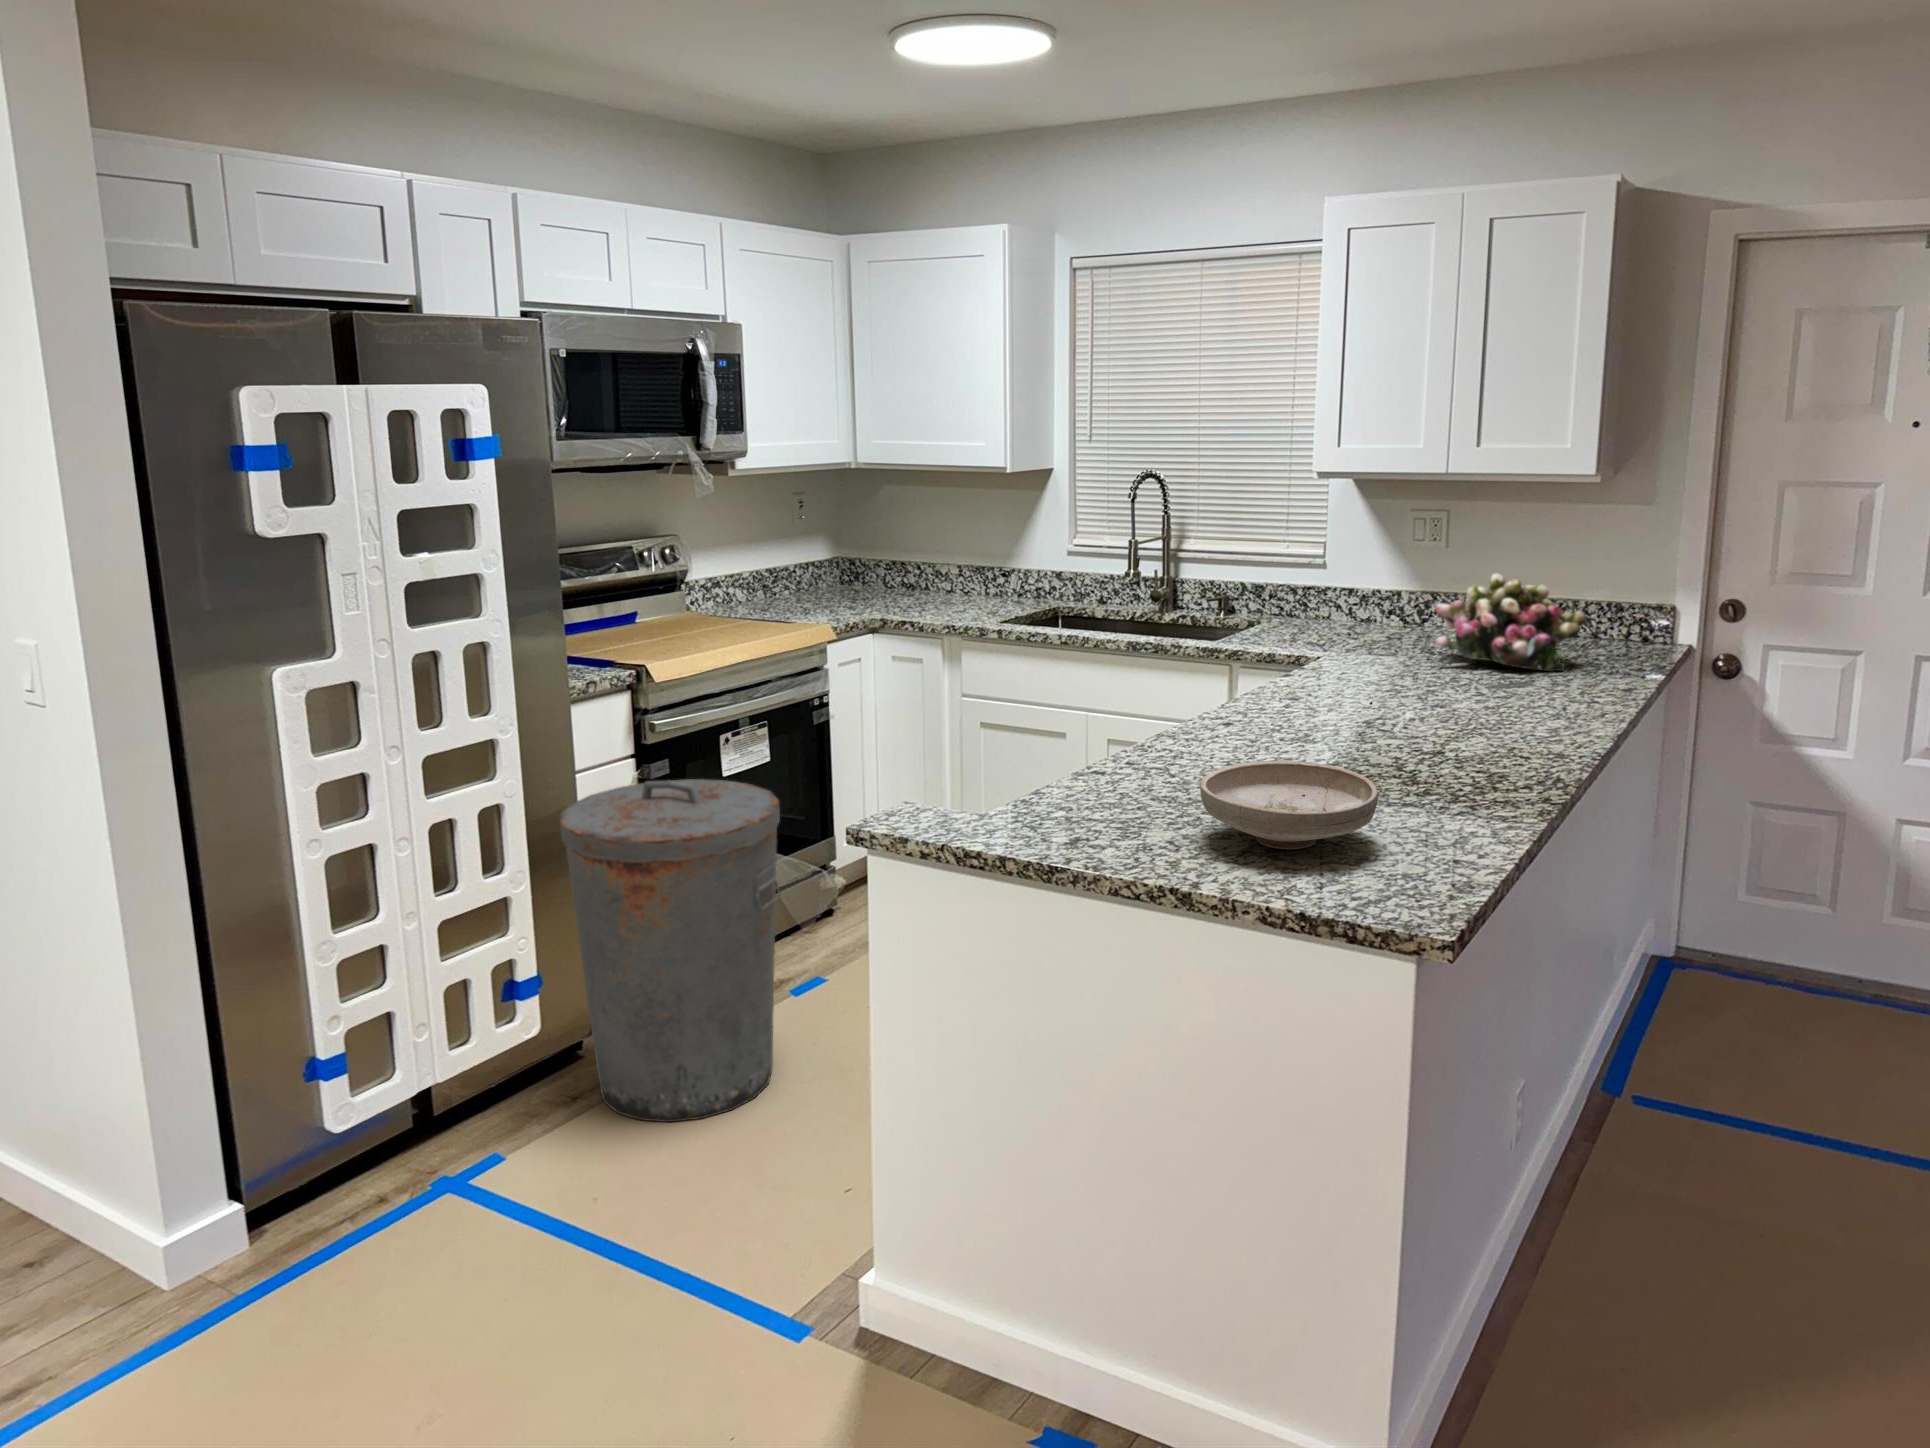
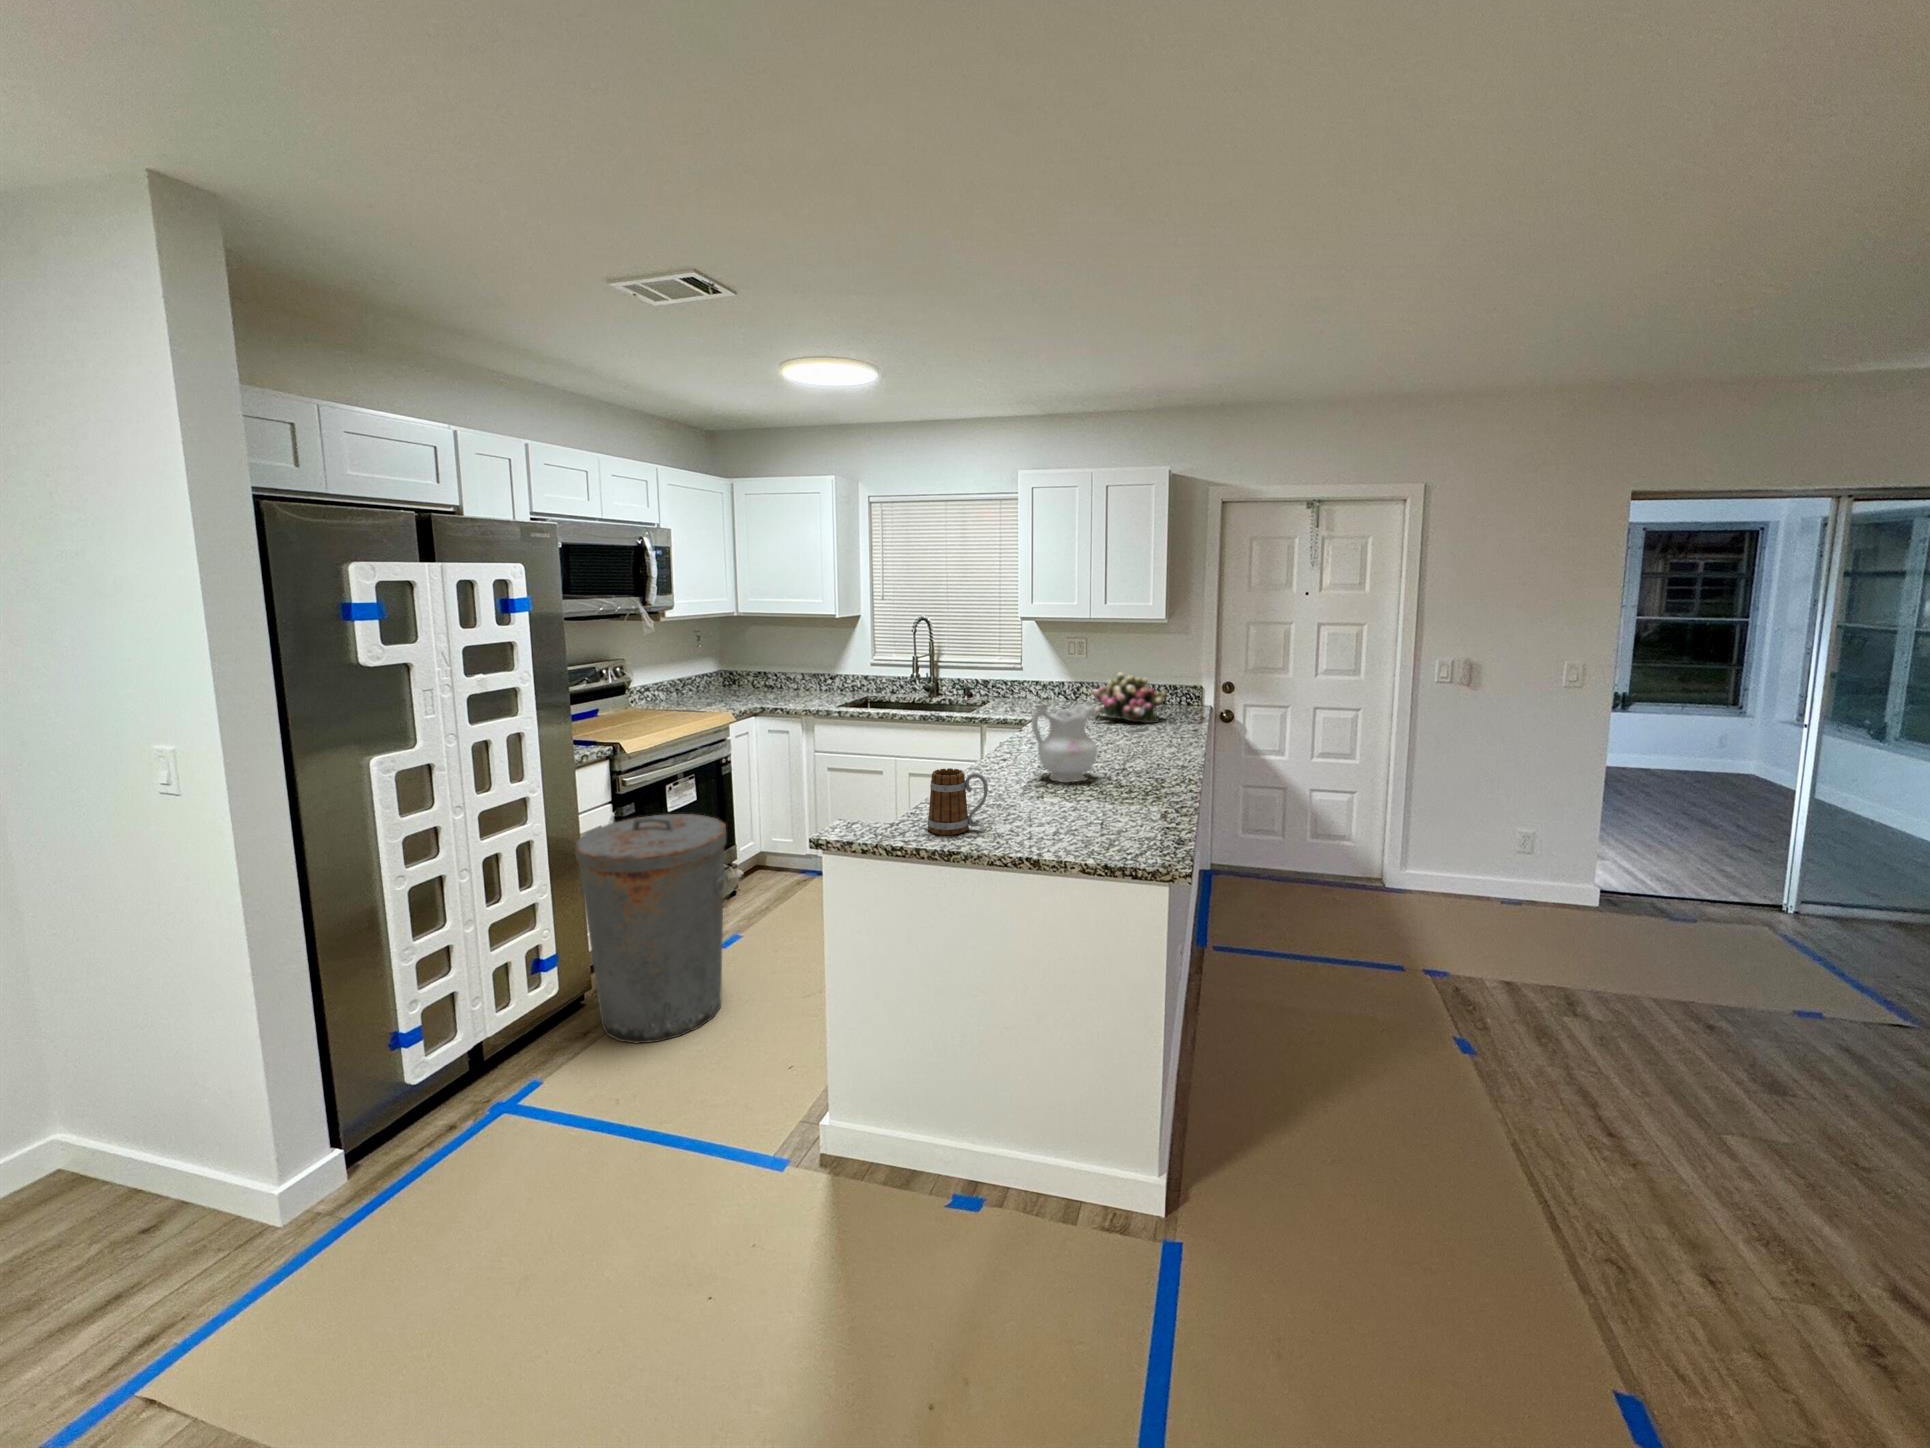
ceramic pitcher: none [1260,625,1383,768] -> present [1031,704,1097,782]
mug: none [1030,728,1133,841] -> present [928,768,988,835]
bowl: present [1200,761,1378,849] -> none [1025,780,1122,829]

